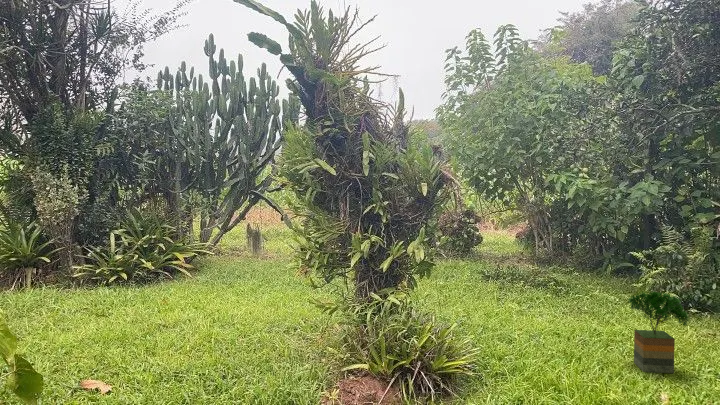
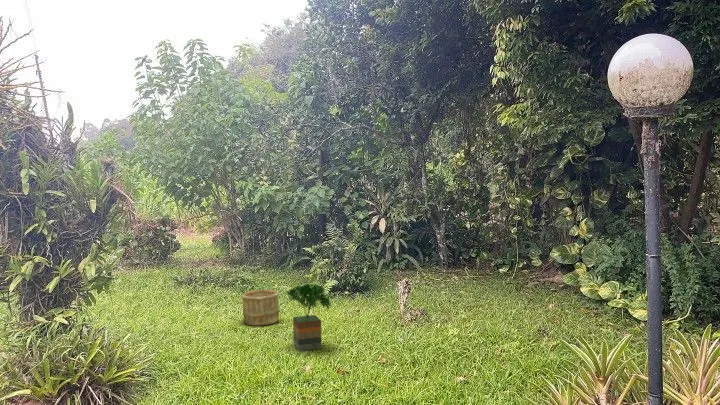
wooden bucket: none [563,293,609,334] -> present [241,289,279,326]

